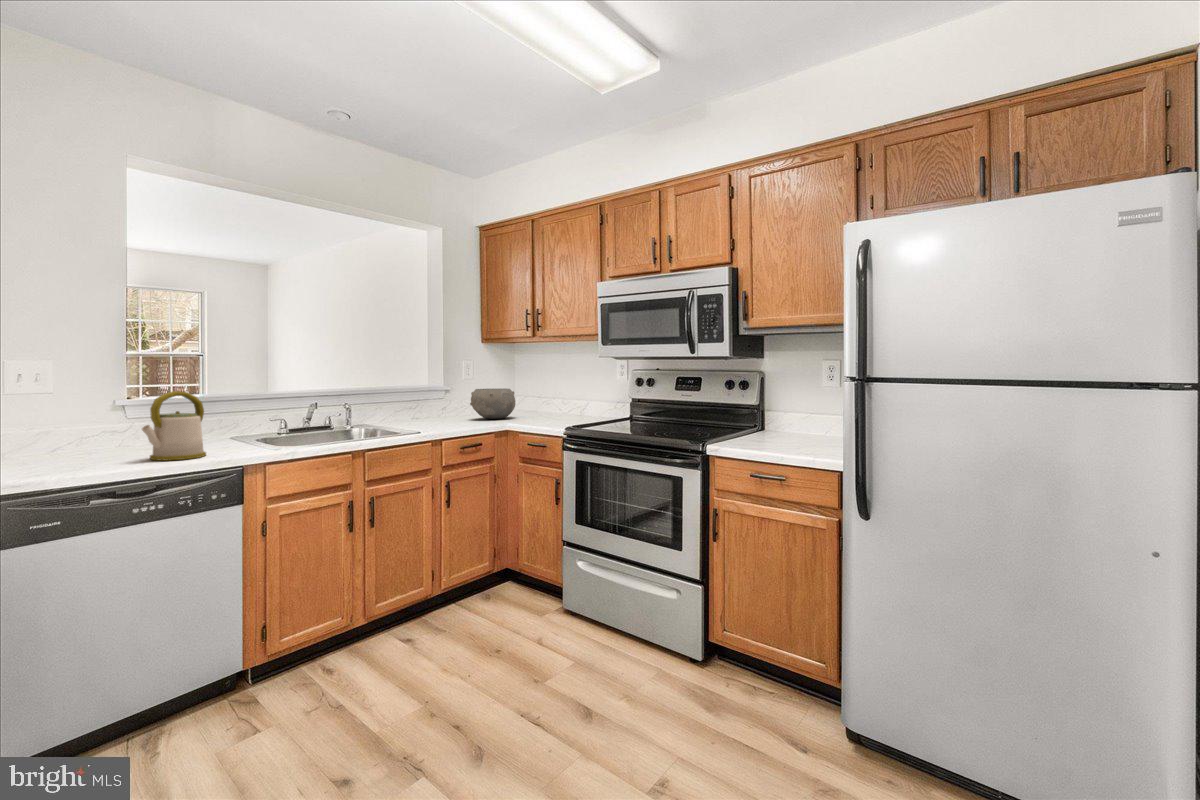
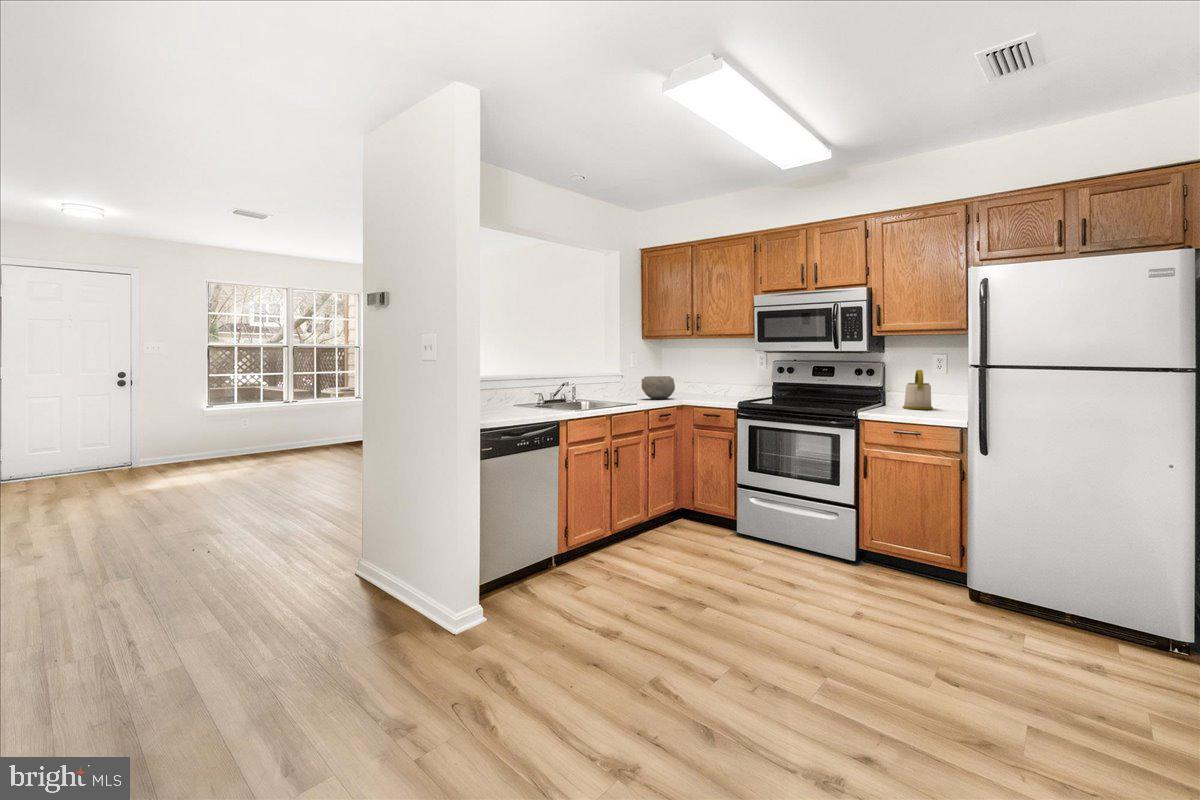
kettle: present [142,391,206,461] -> present [903,370,933,409]

